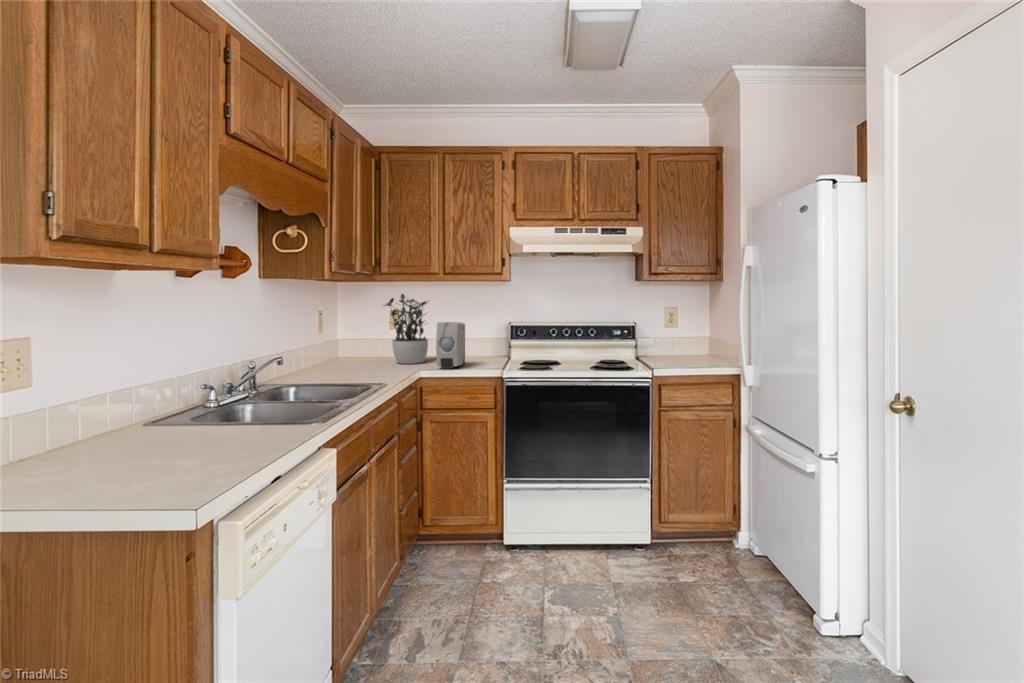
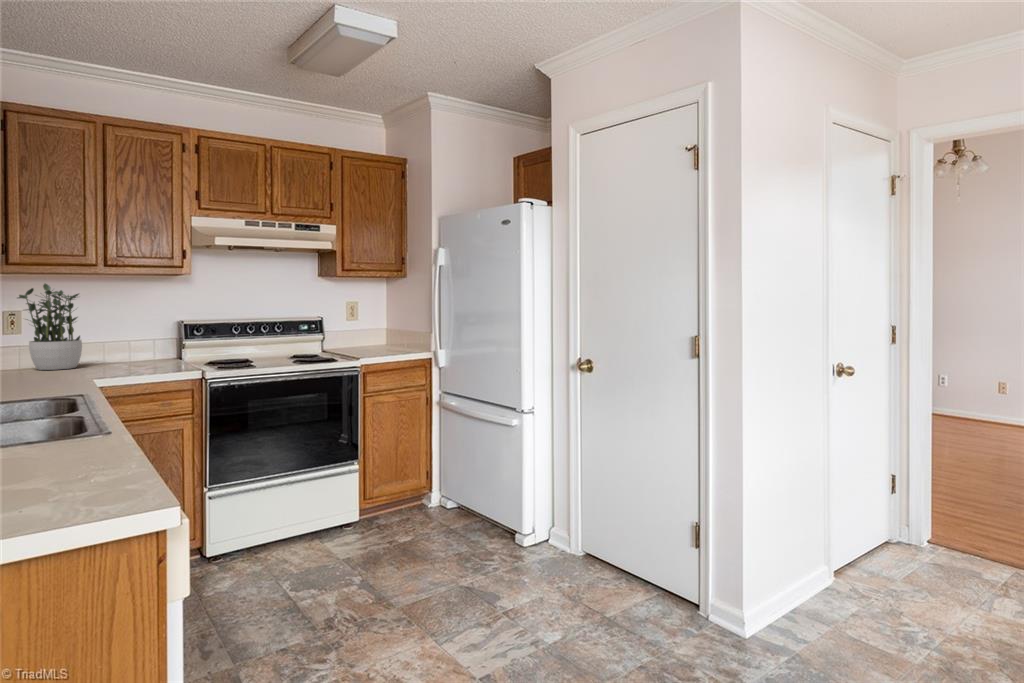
soap dispenser: present [436,322,465,369] -> none [108,316,141,370]

